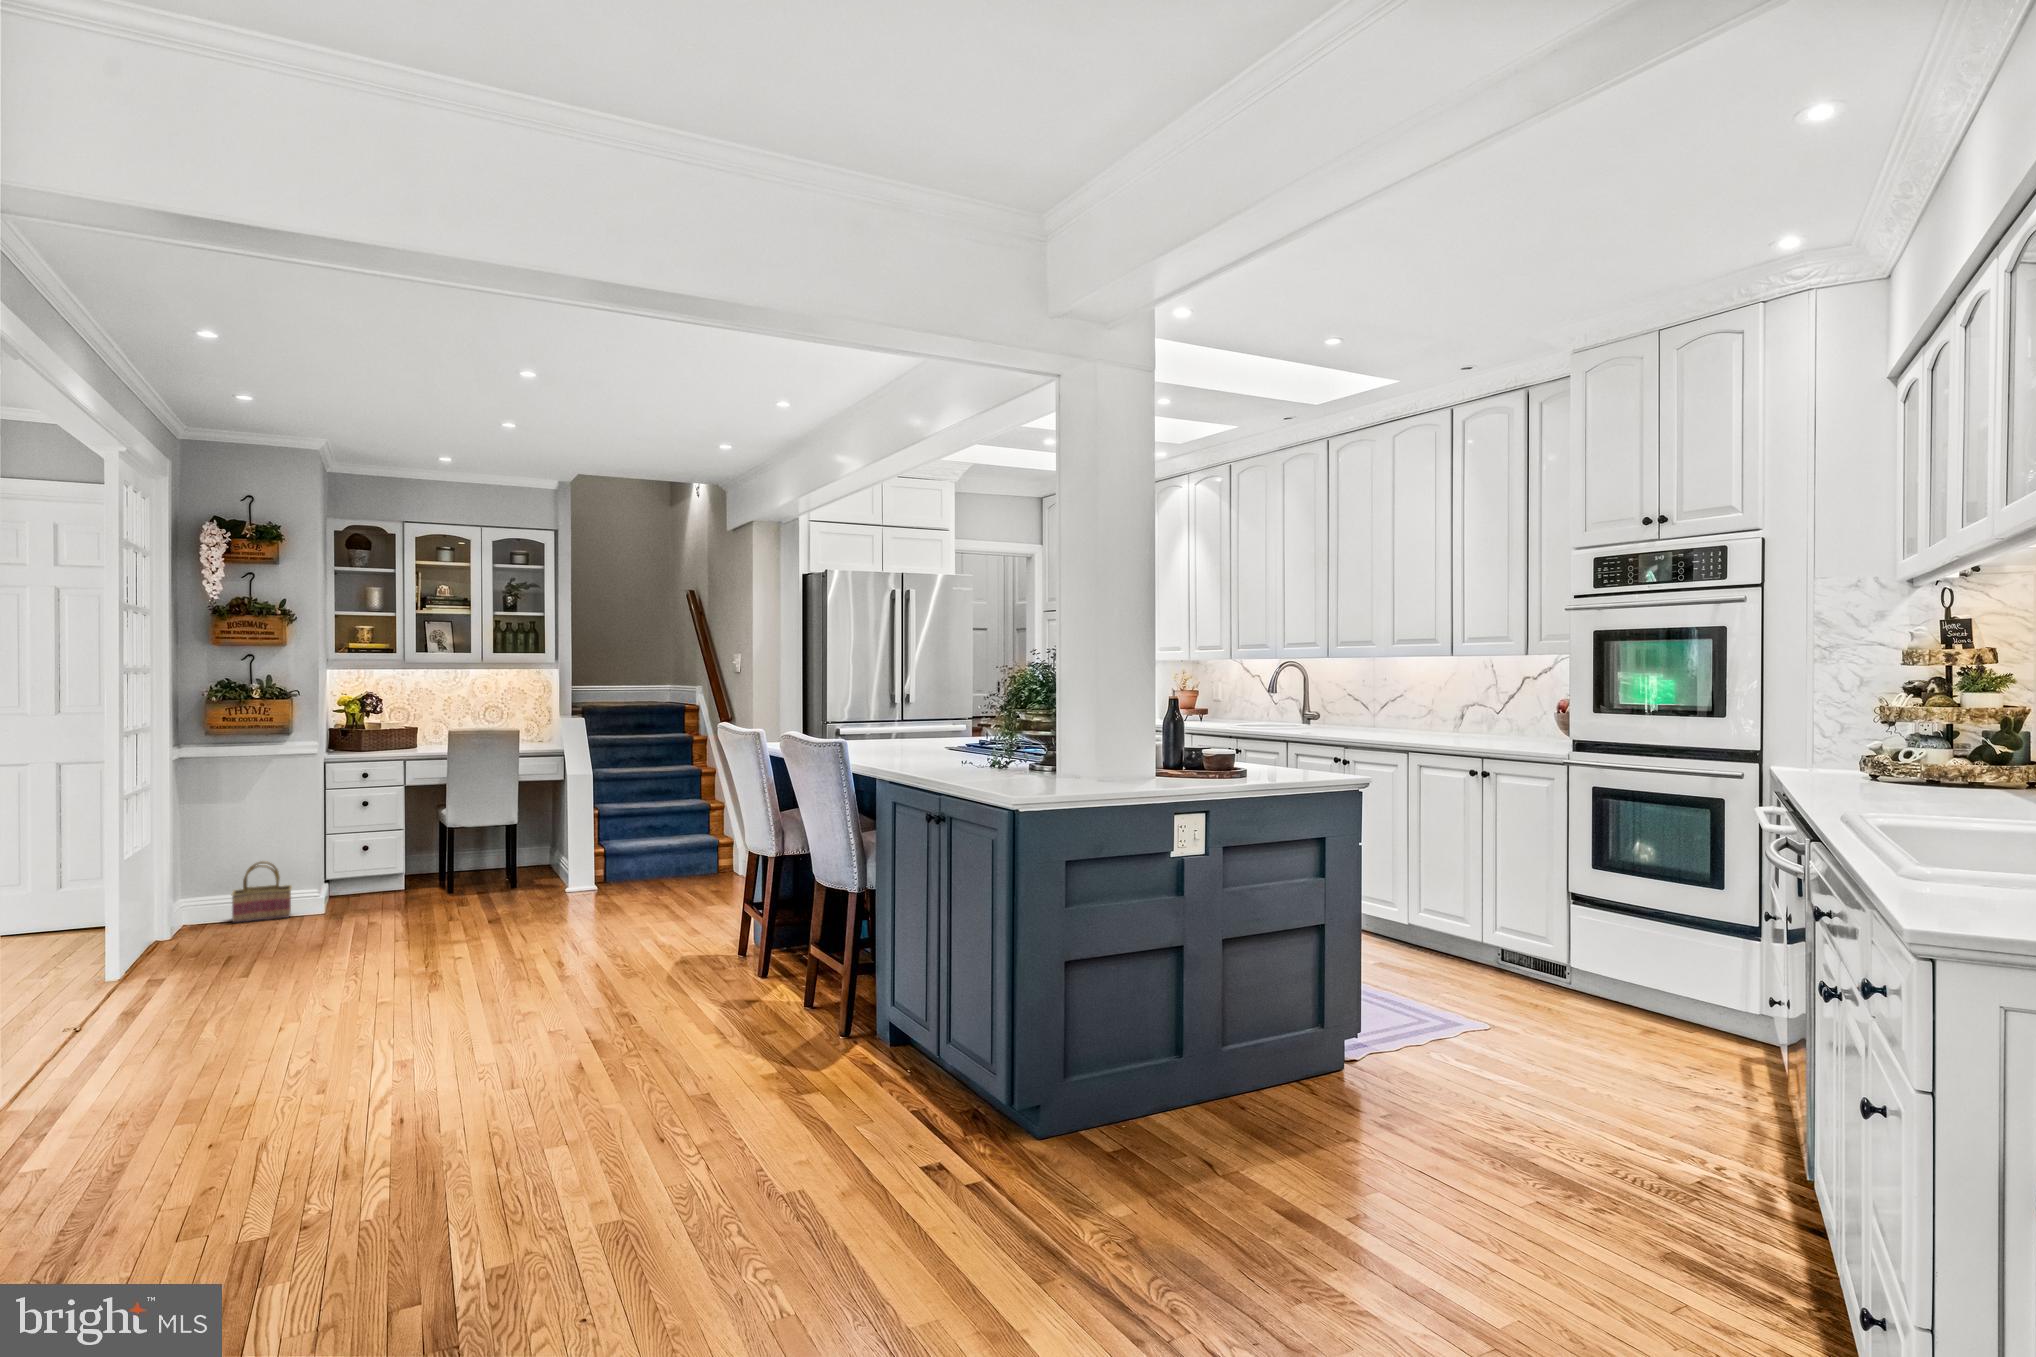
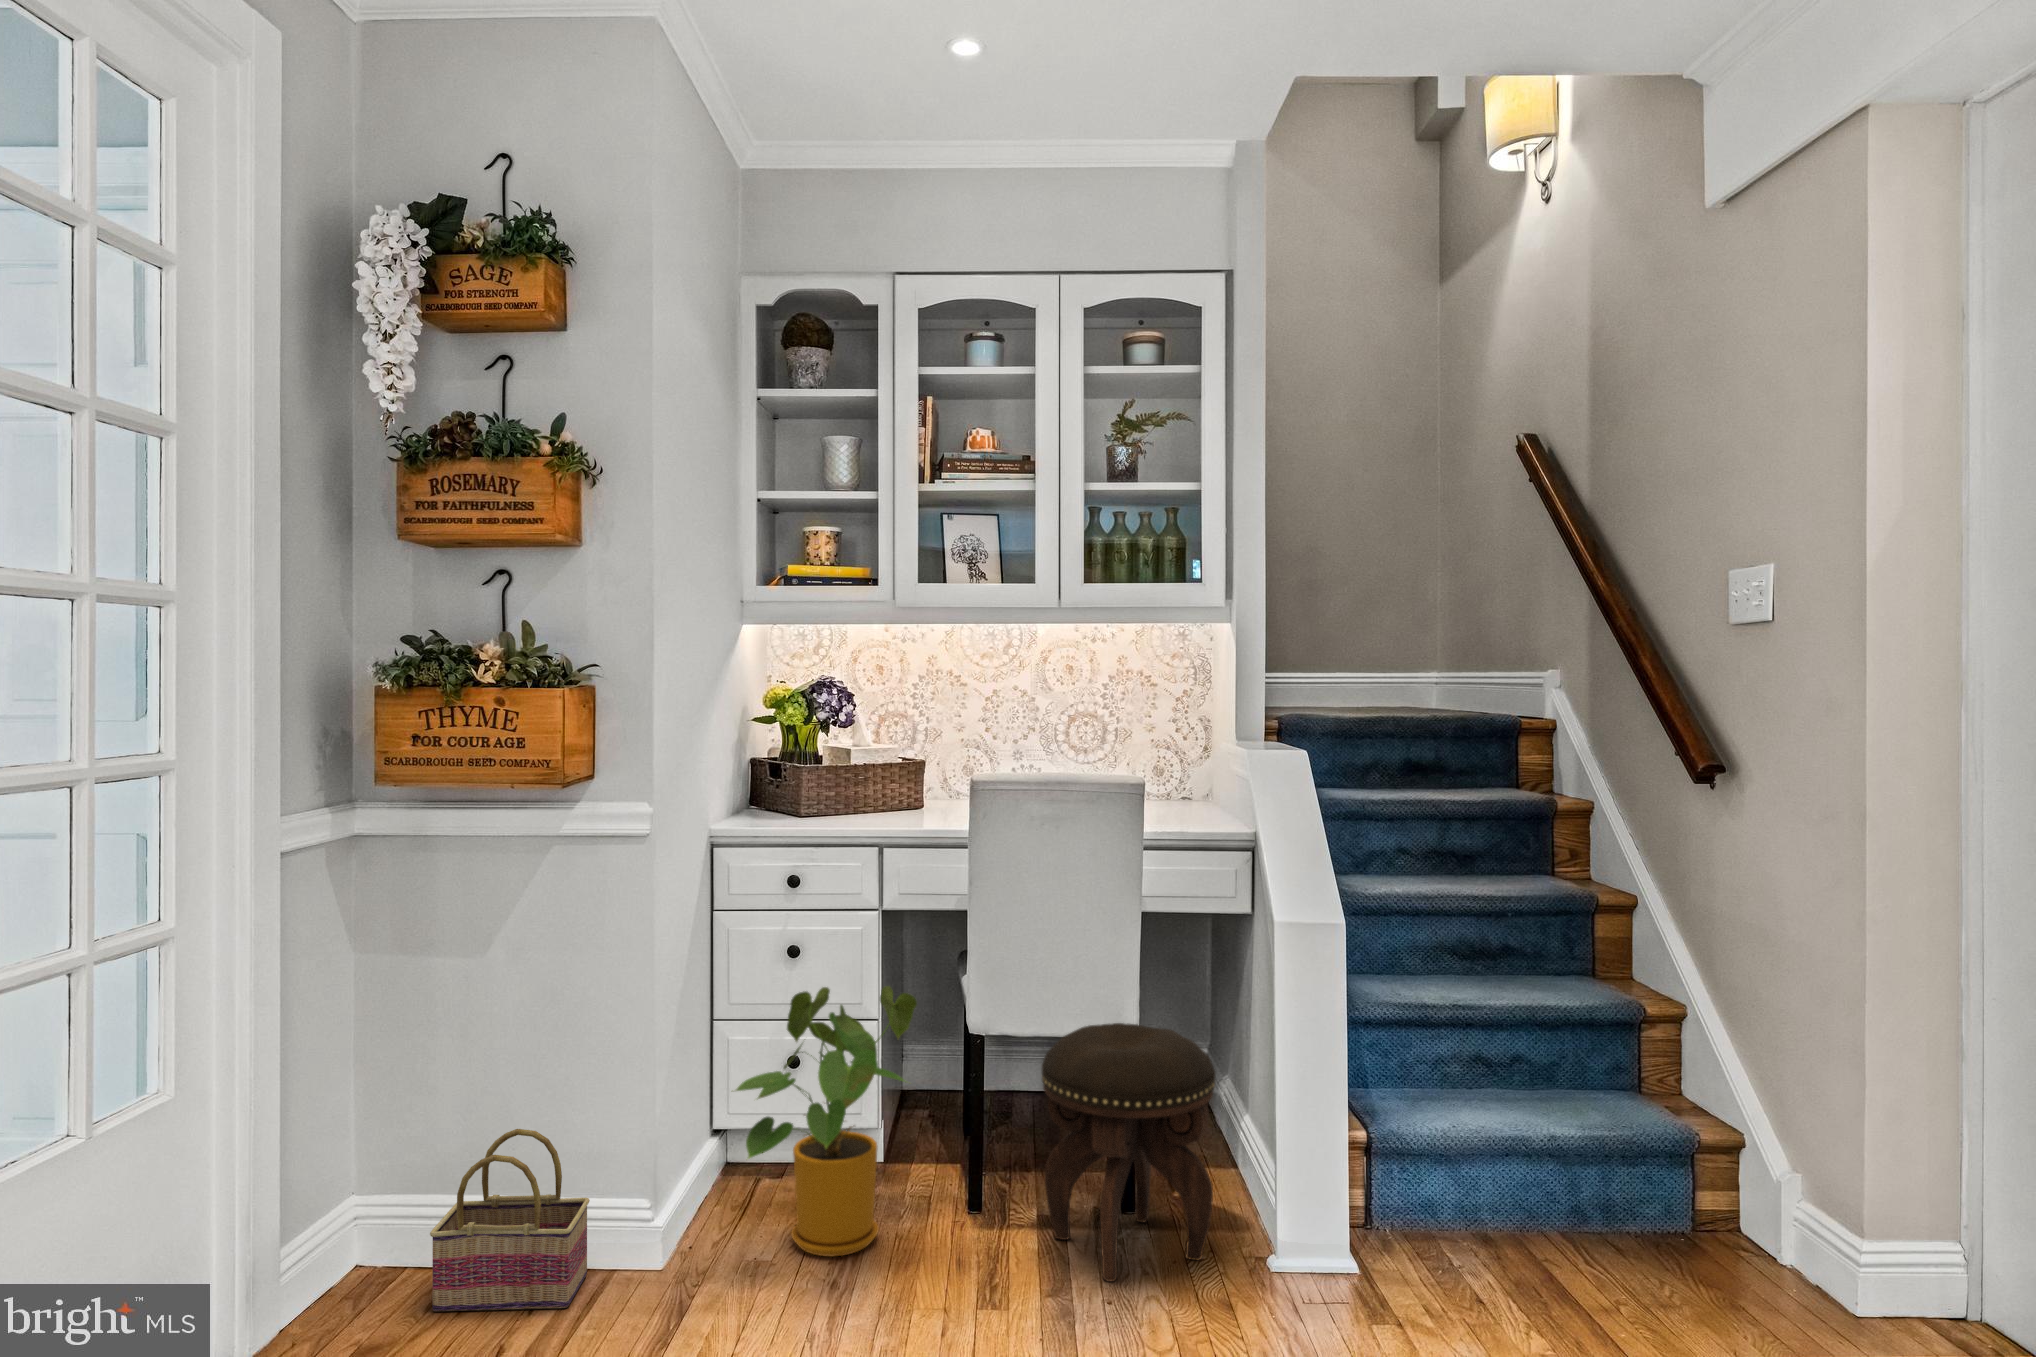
house plant: none [351,811,425,903] -> present [736,986,917,1257]
footstool: none [476,816,542,896] -> present [1042,1023,1215,1281]

